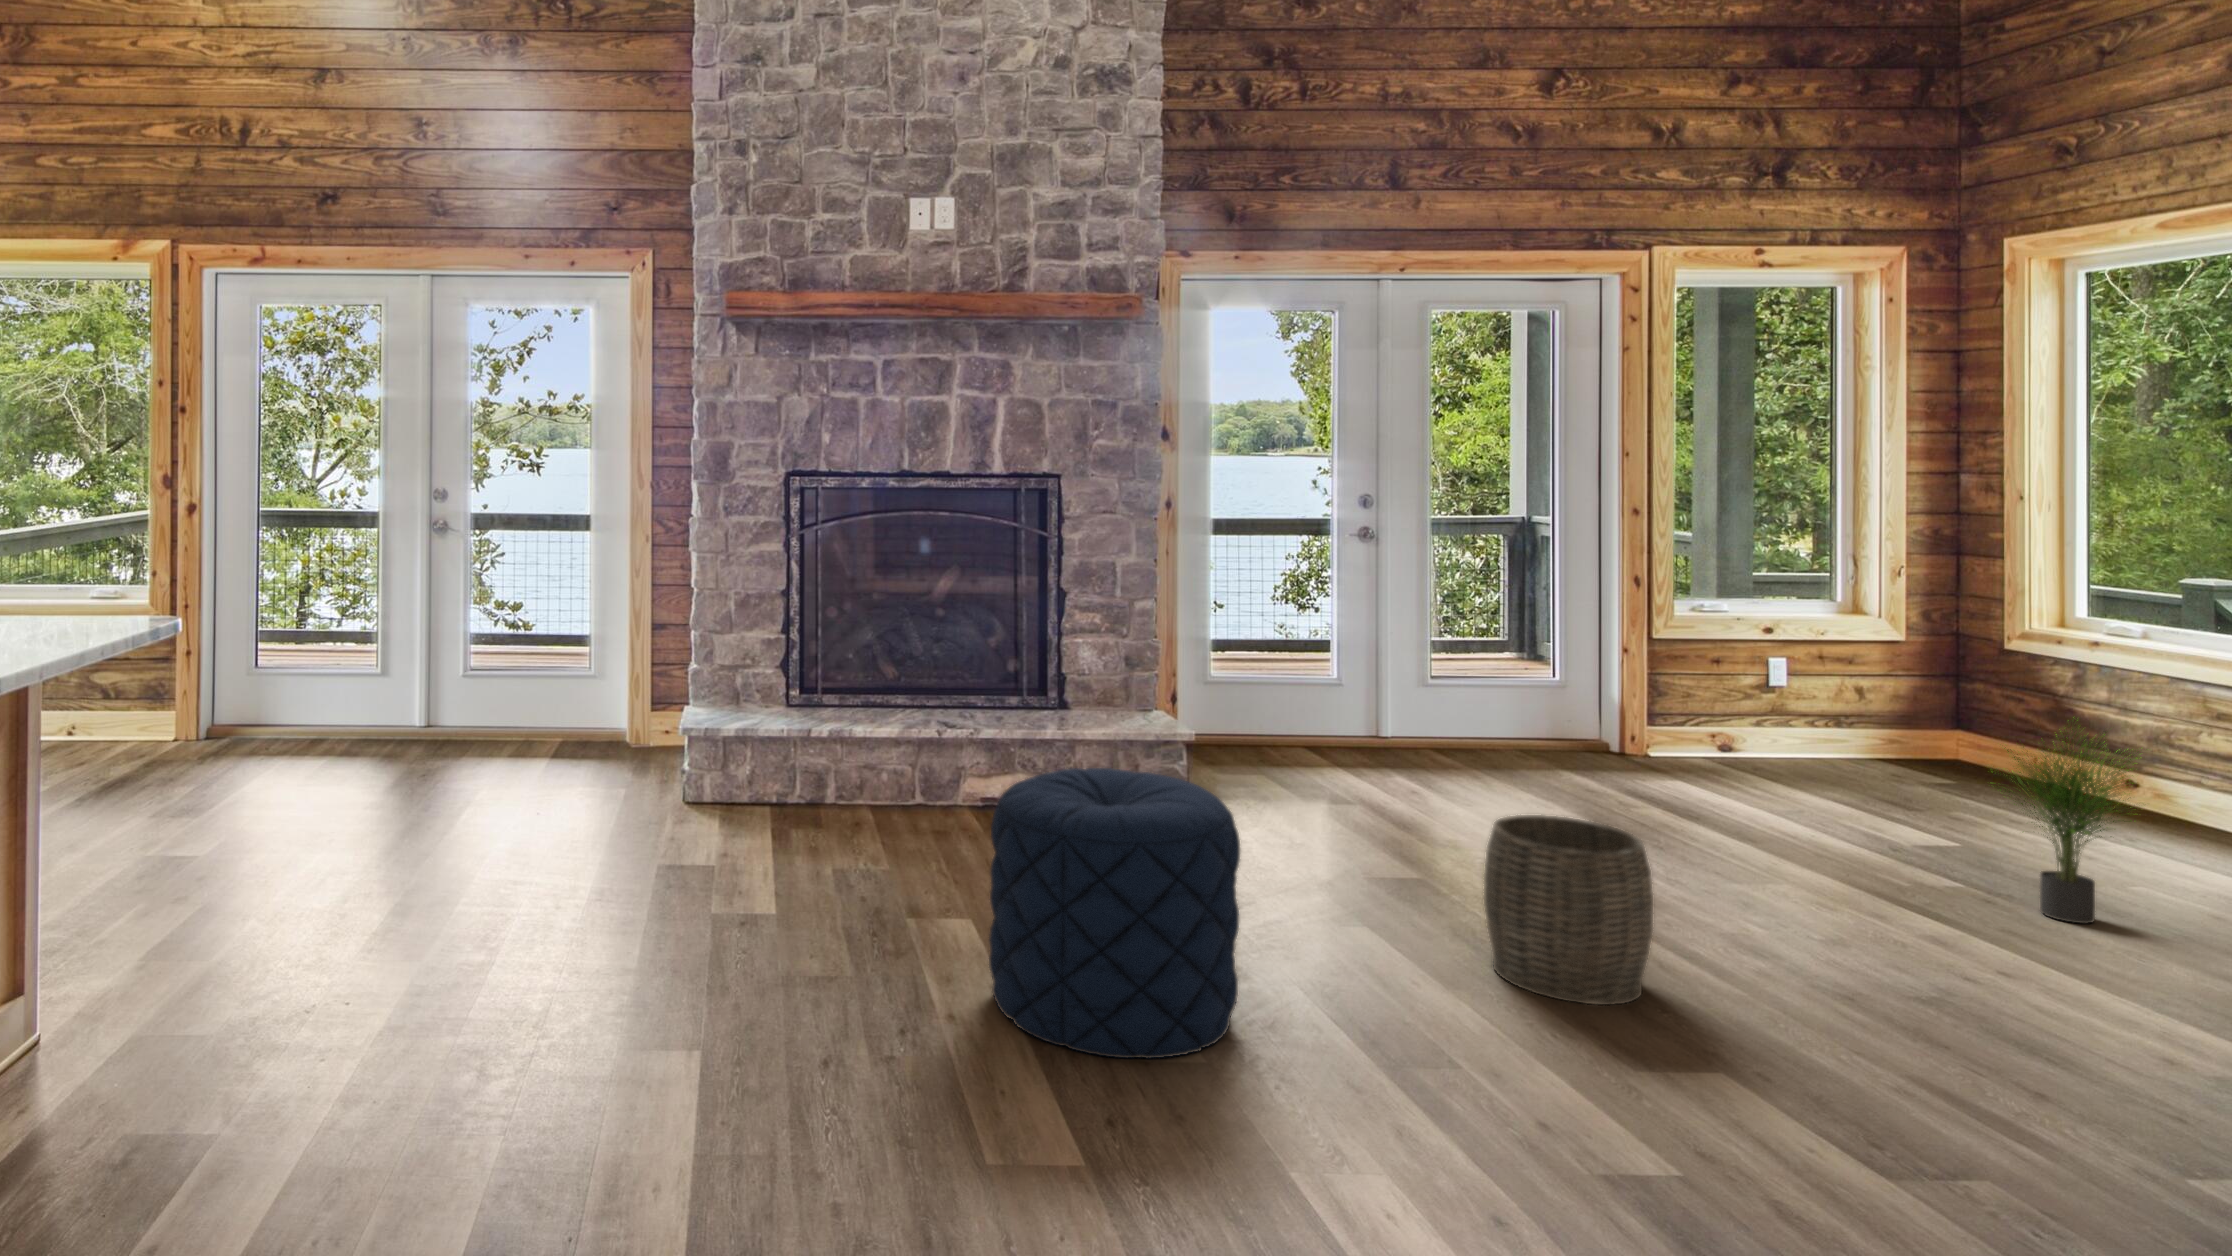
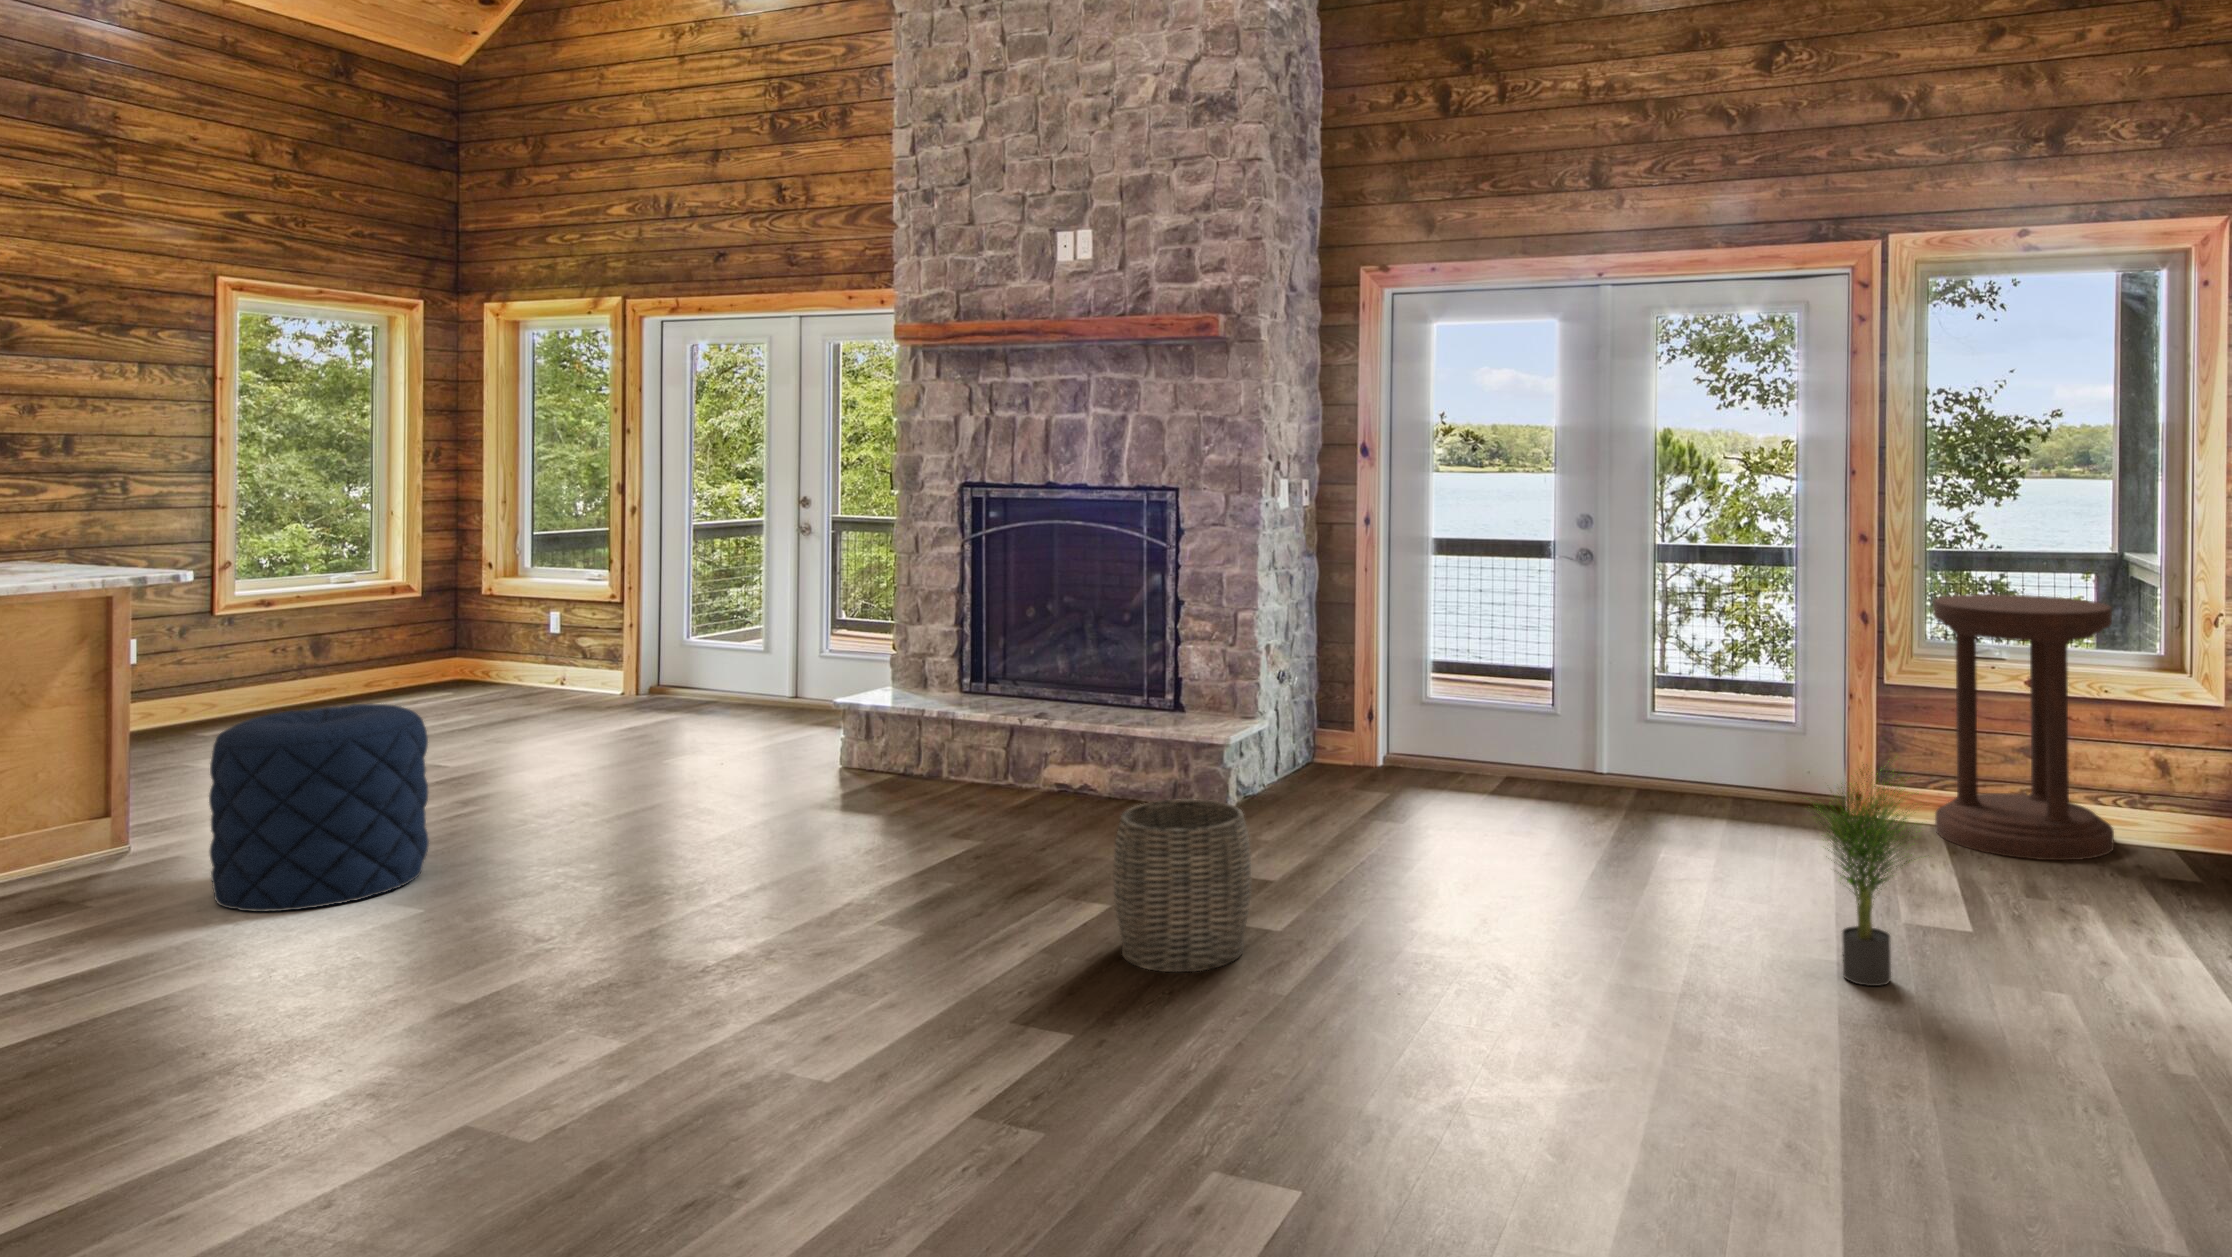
side table: none [1711,565,1884,791] -> present [1933,594,2114,860]
pouf: present [989,768,1240,1058] -> present [209,704,429,912]

